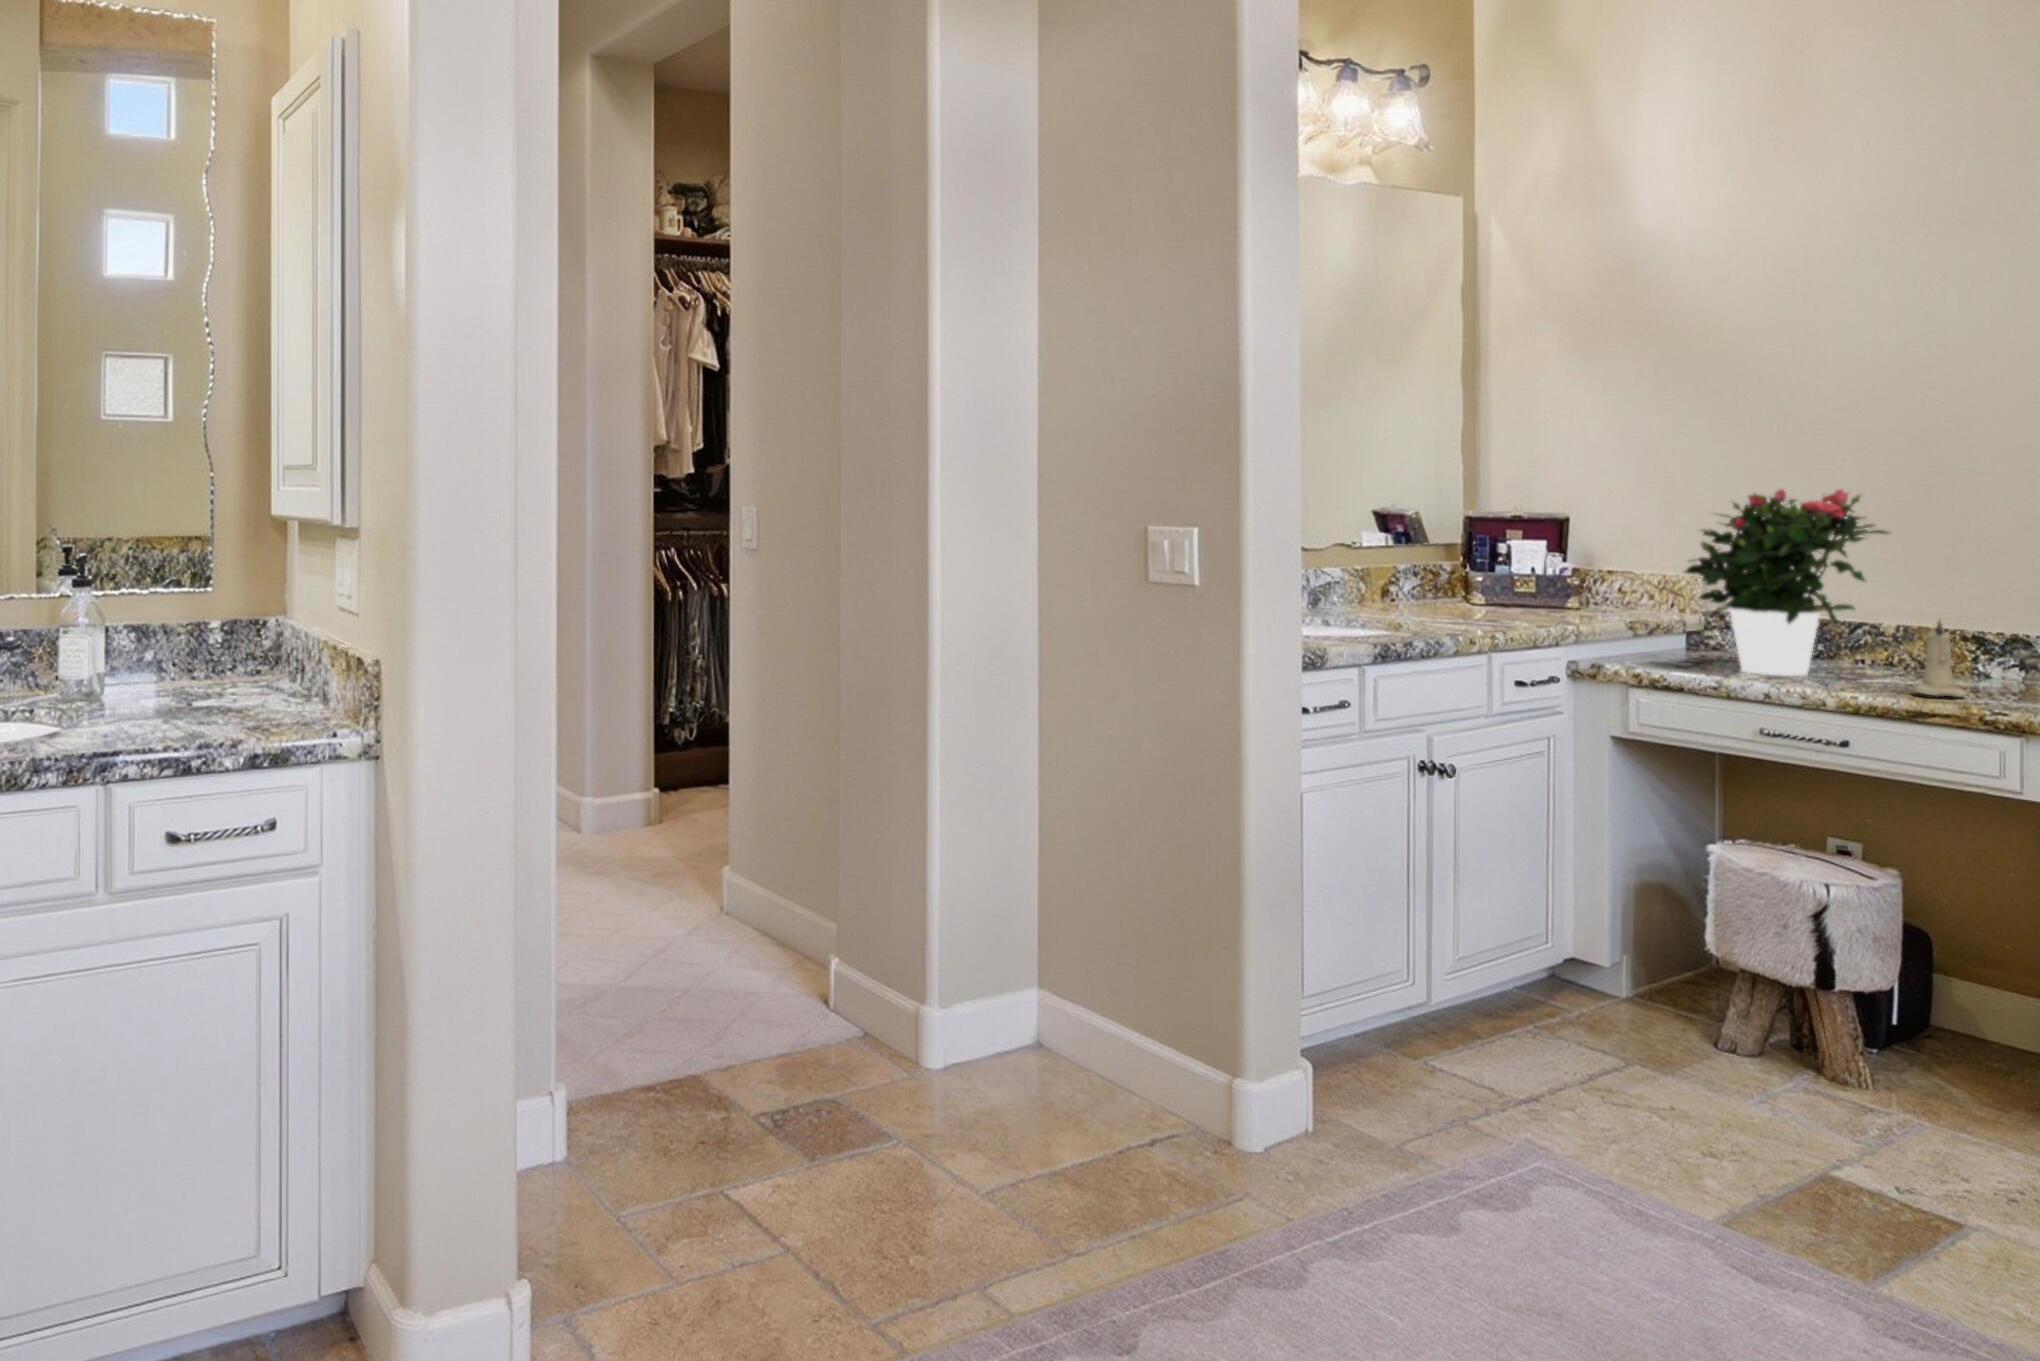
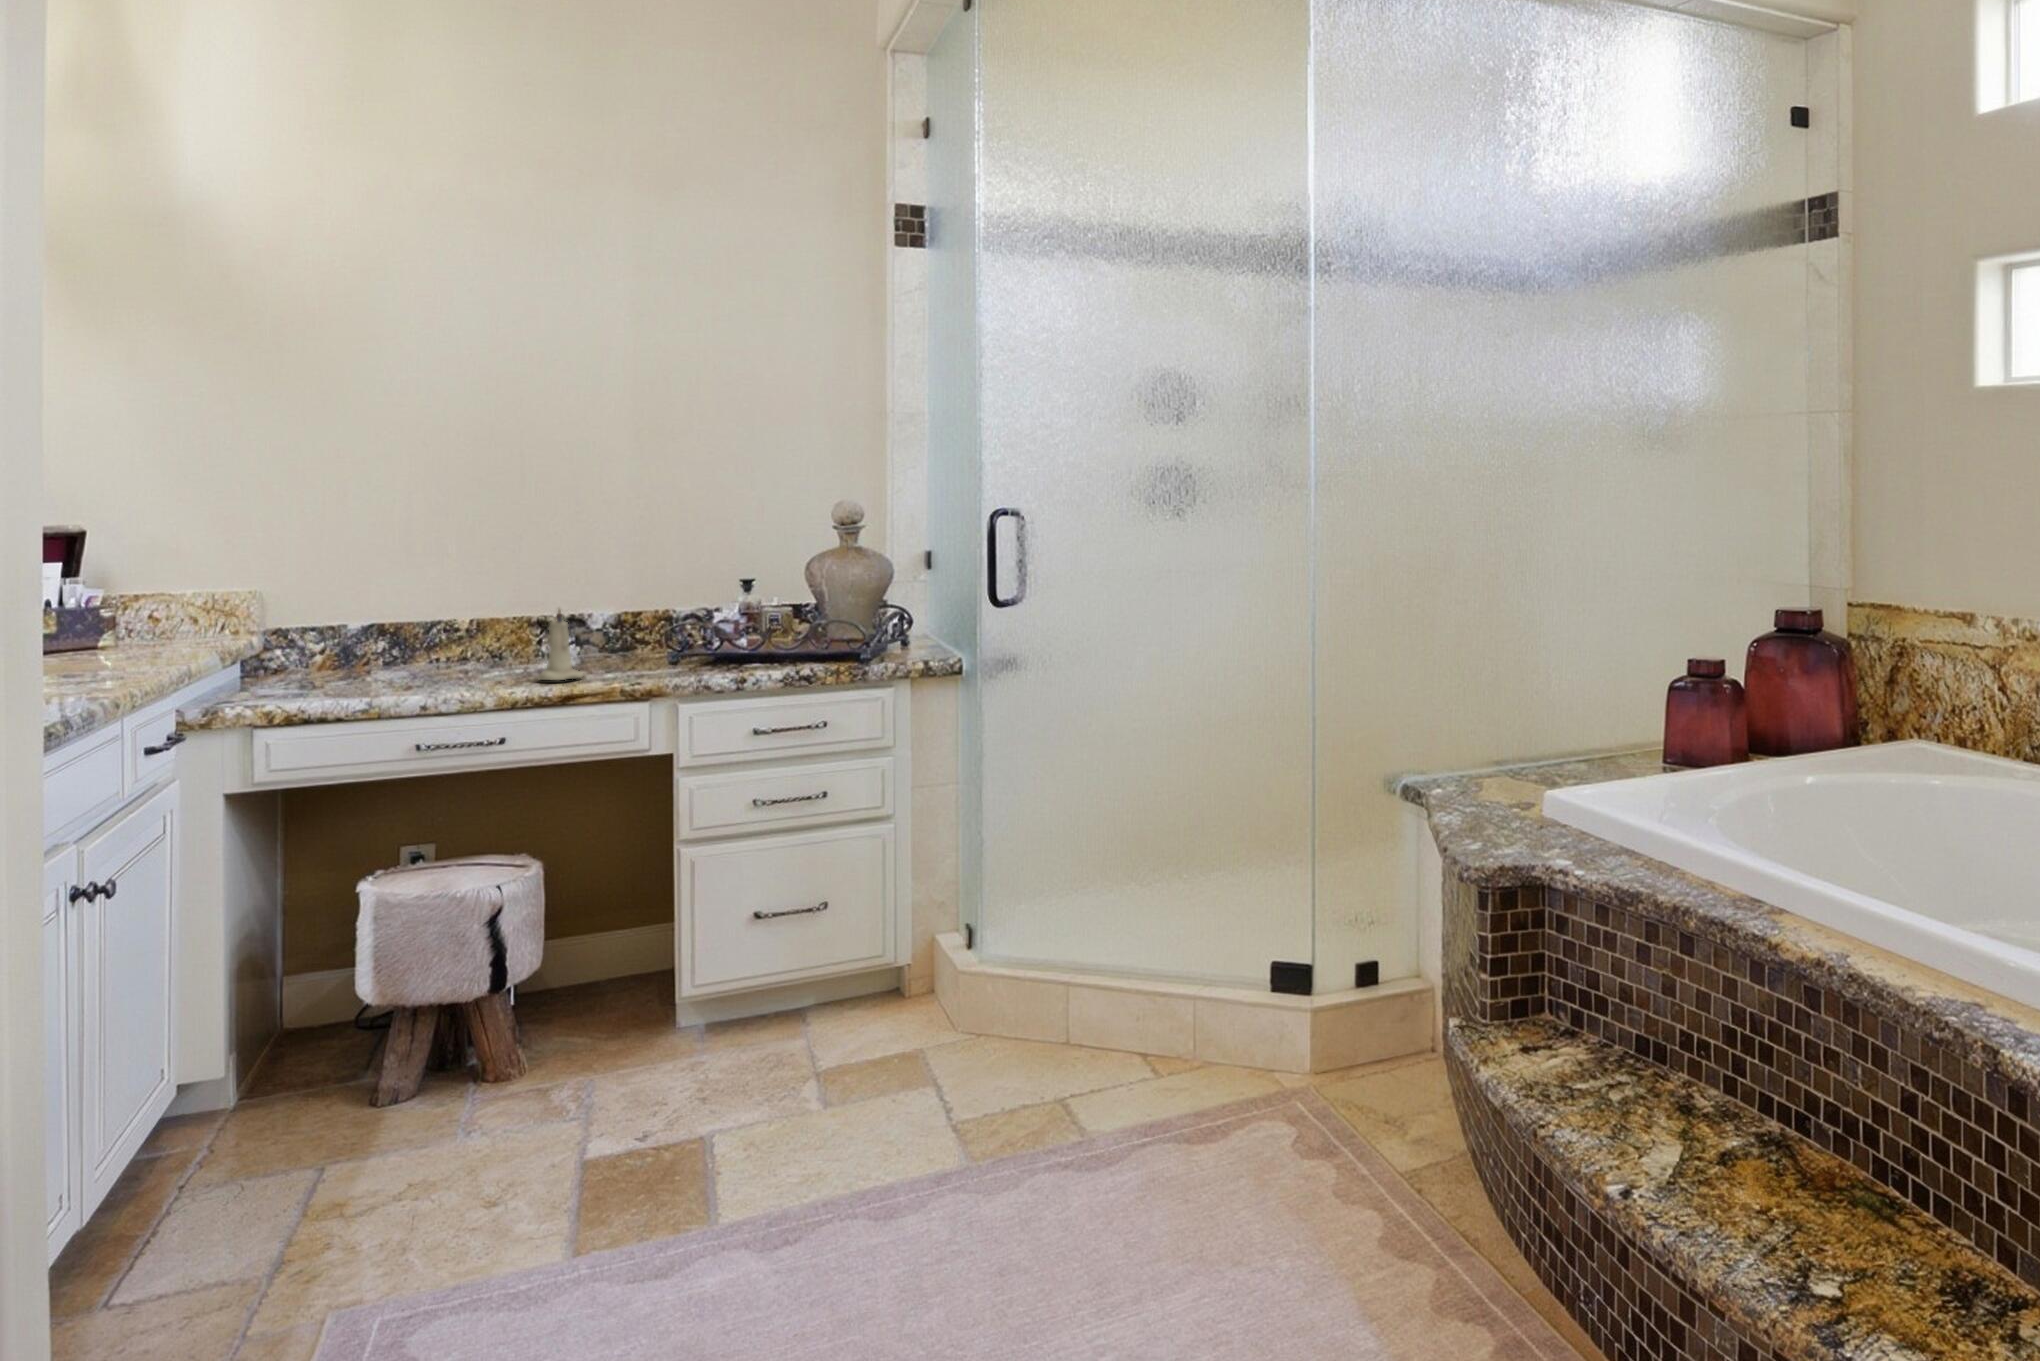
potted flower: present [1685,489,1888,676] -> none [285,485,489,688]

